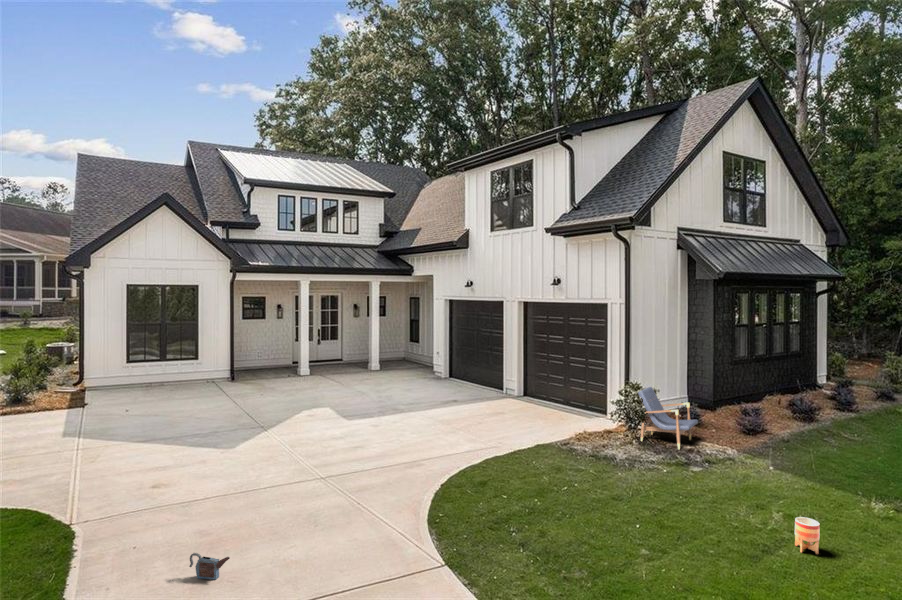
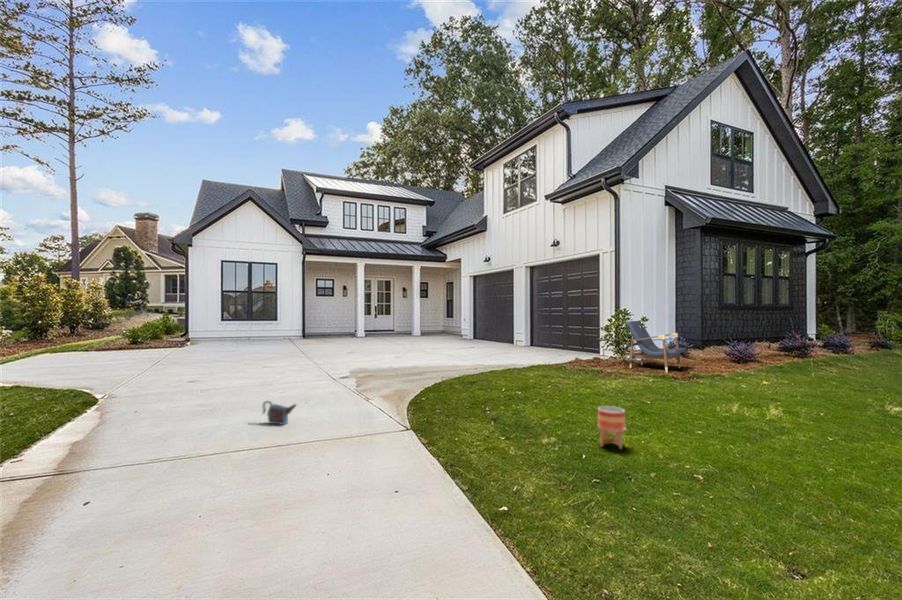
planter: present [795,517,820,554] -> present [598,406,625,449]
watering can: present [189,553,230,580] -> present [263,401,296,425]

